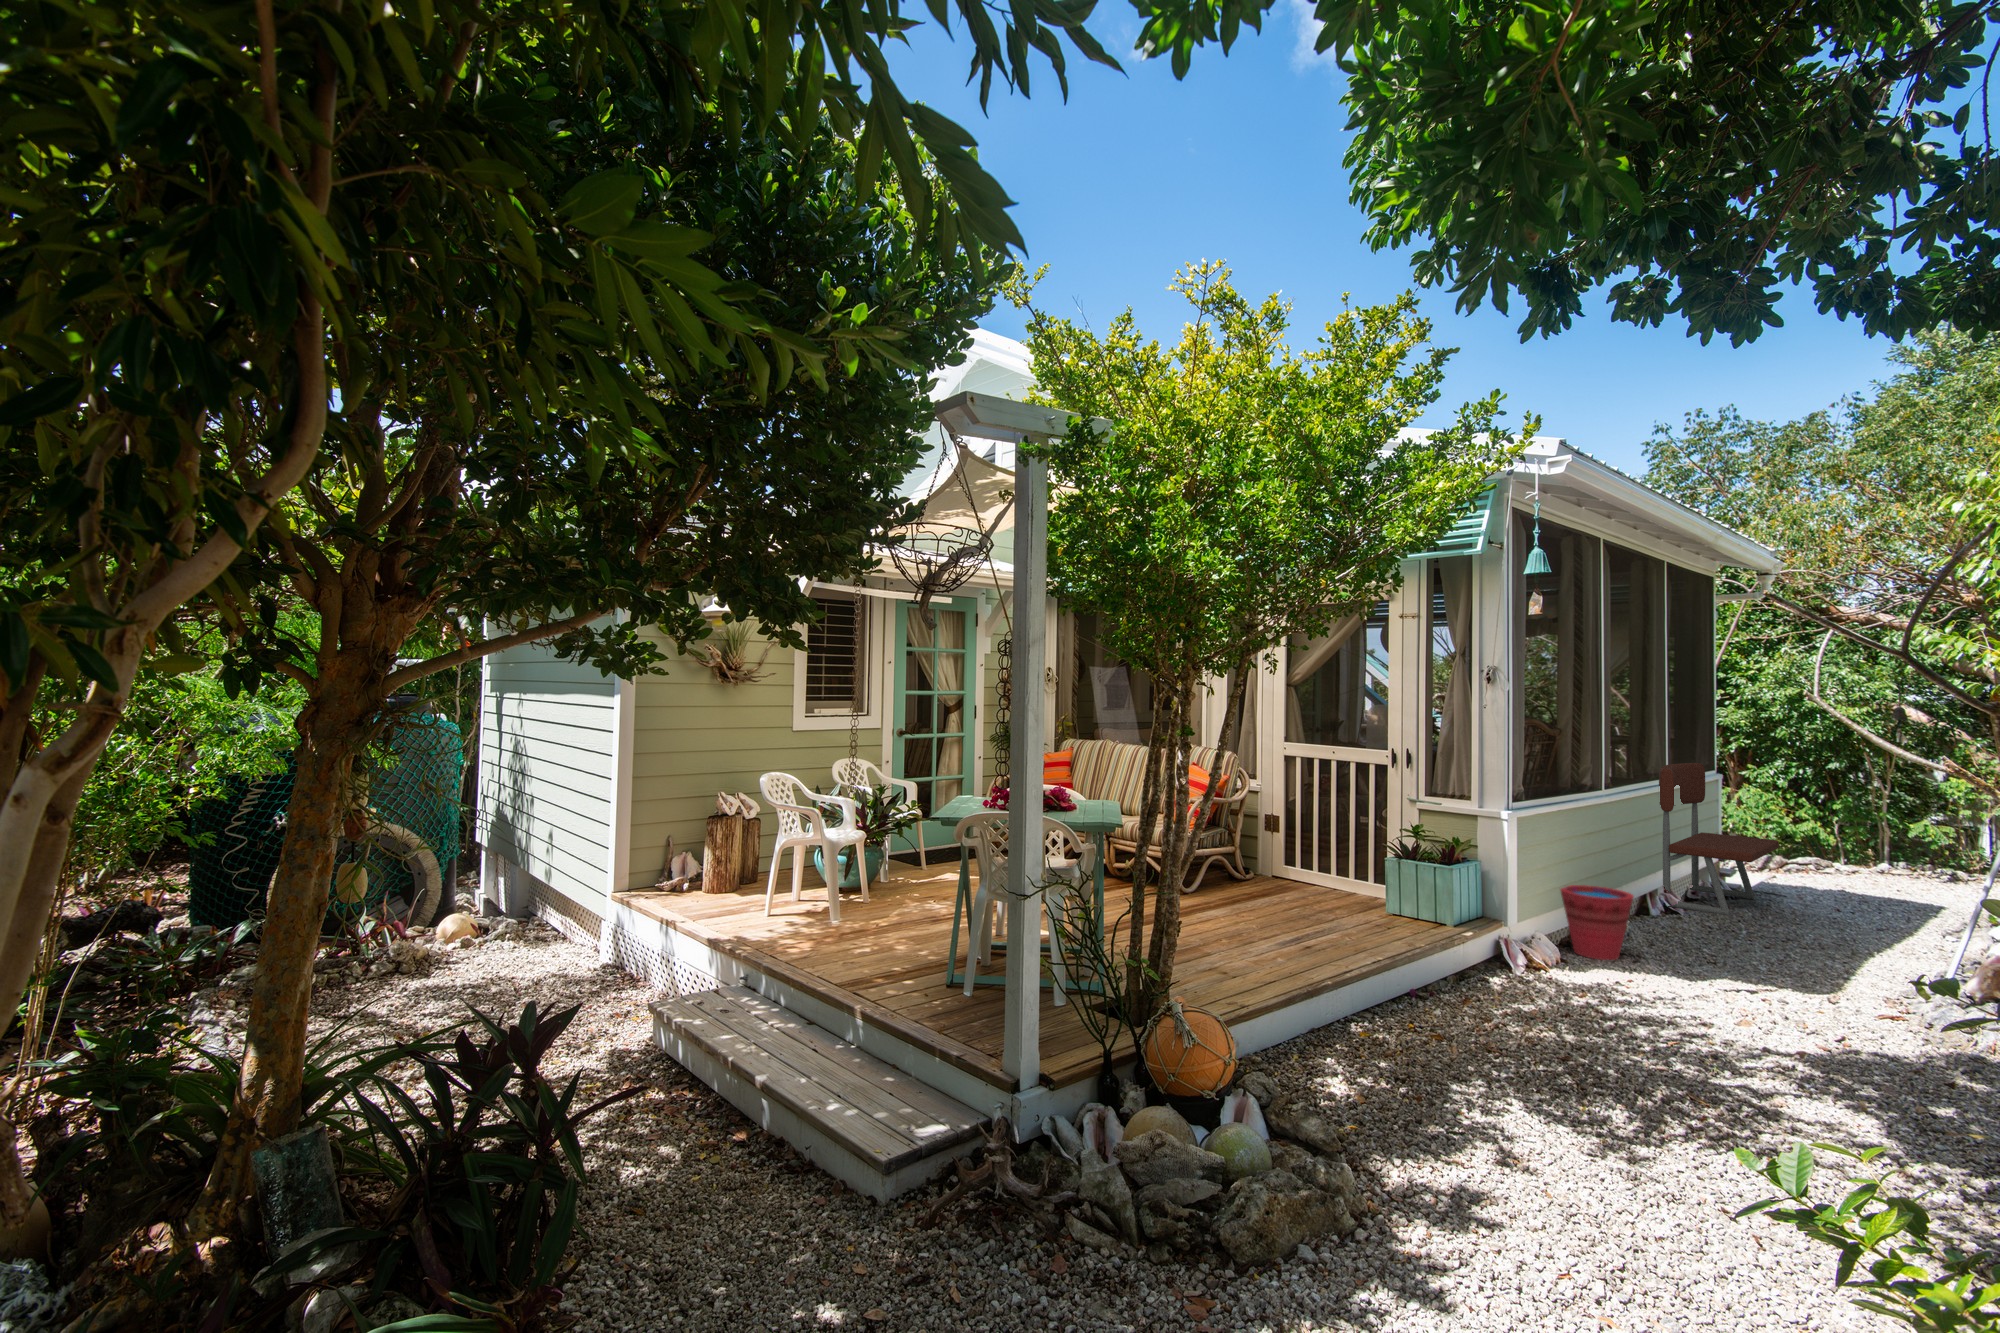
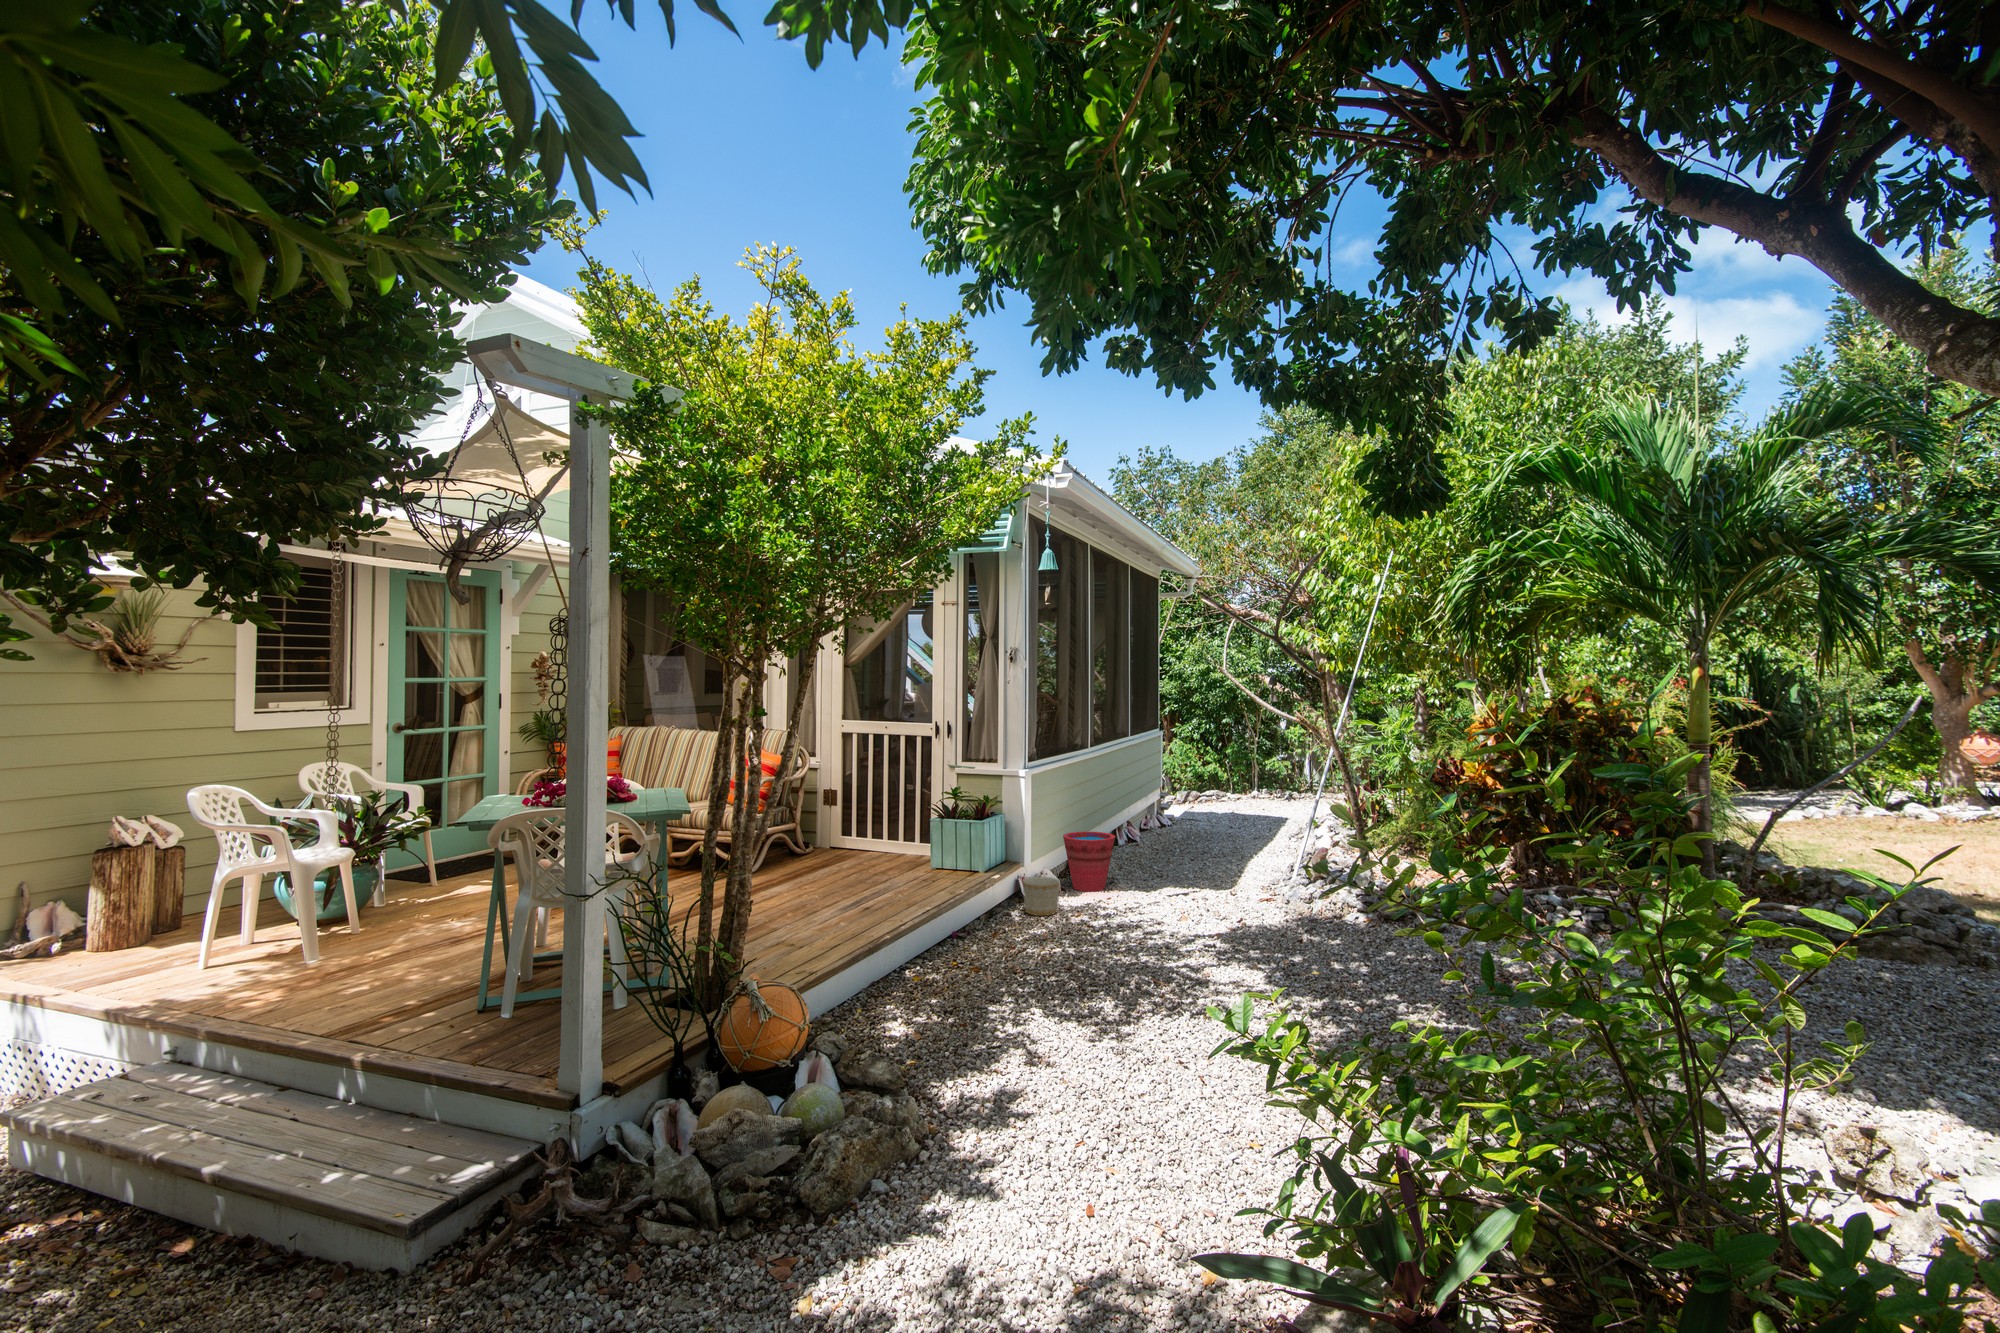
bench: present [1659,763,1779,915] -> none [1131,726,1207,847]
planter: none [1503,933,1554,981] -> present [1023,877,1060,916]

